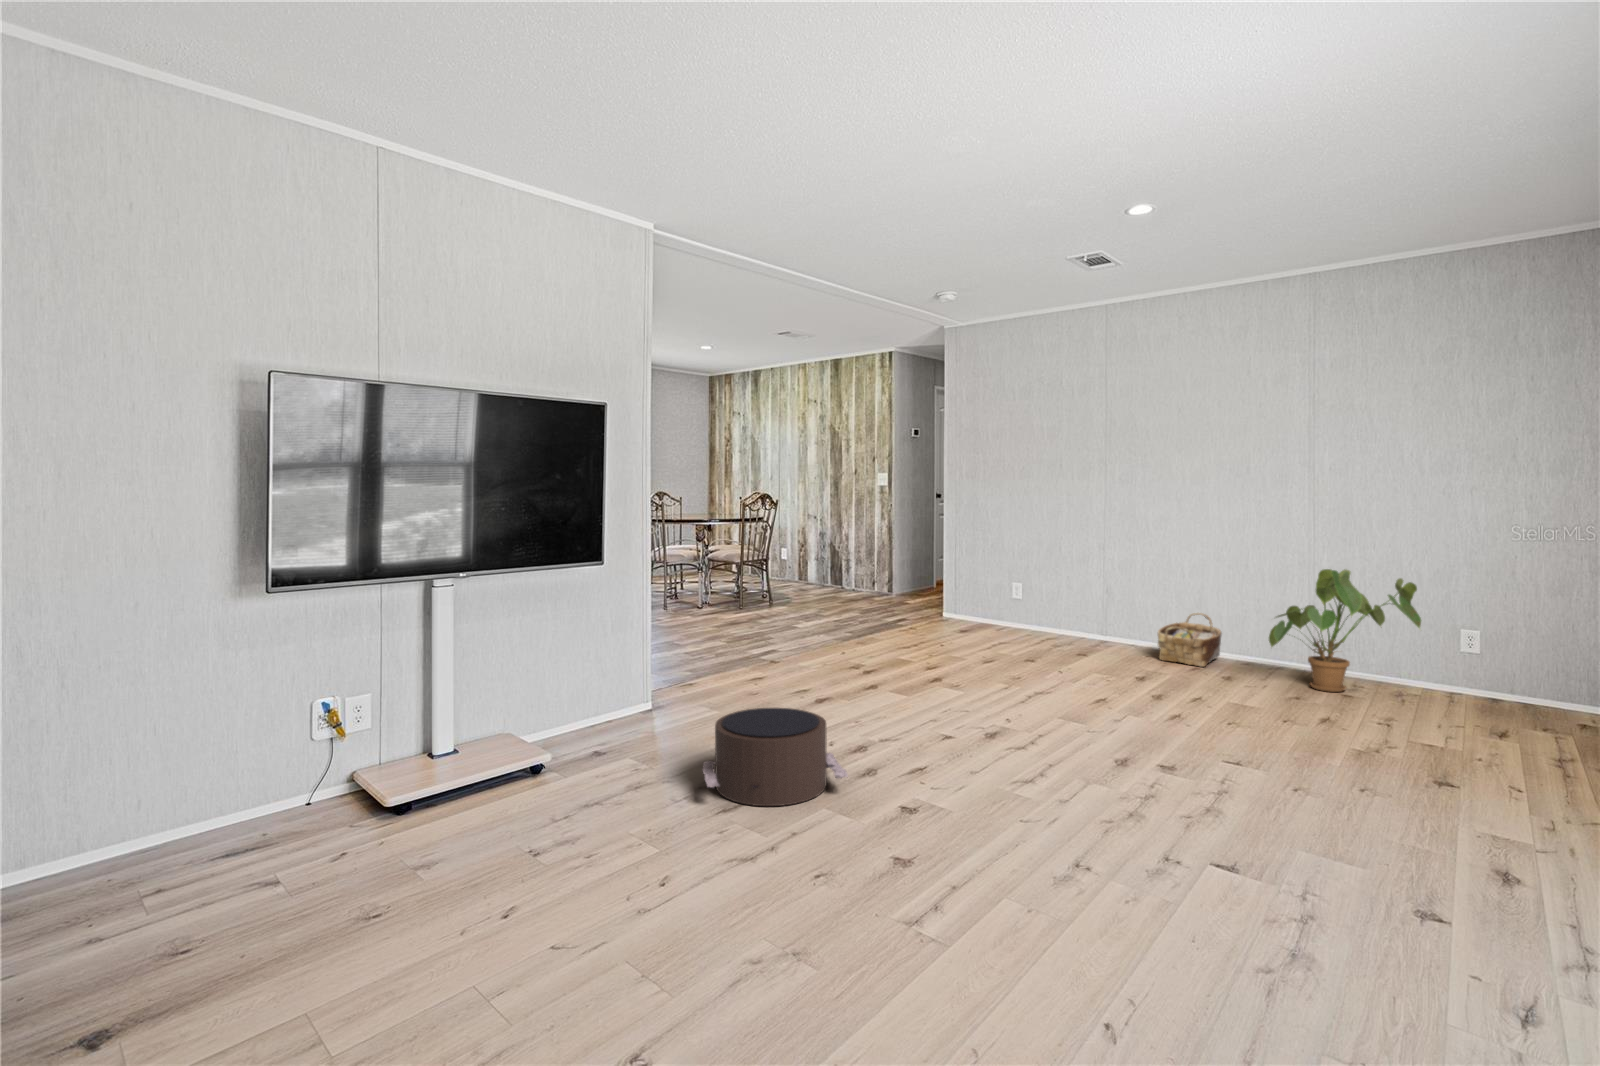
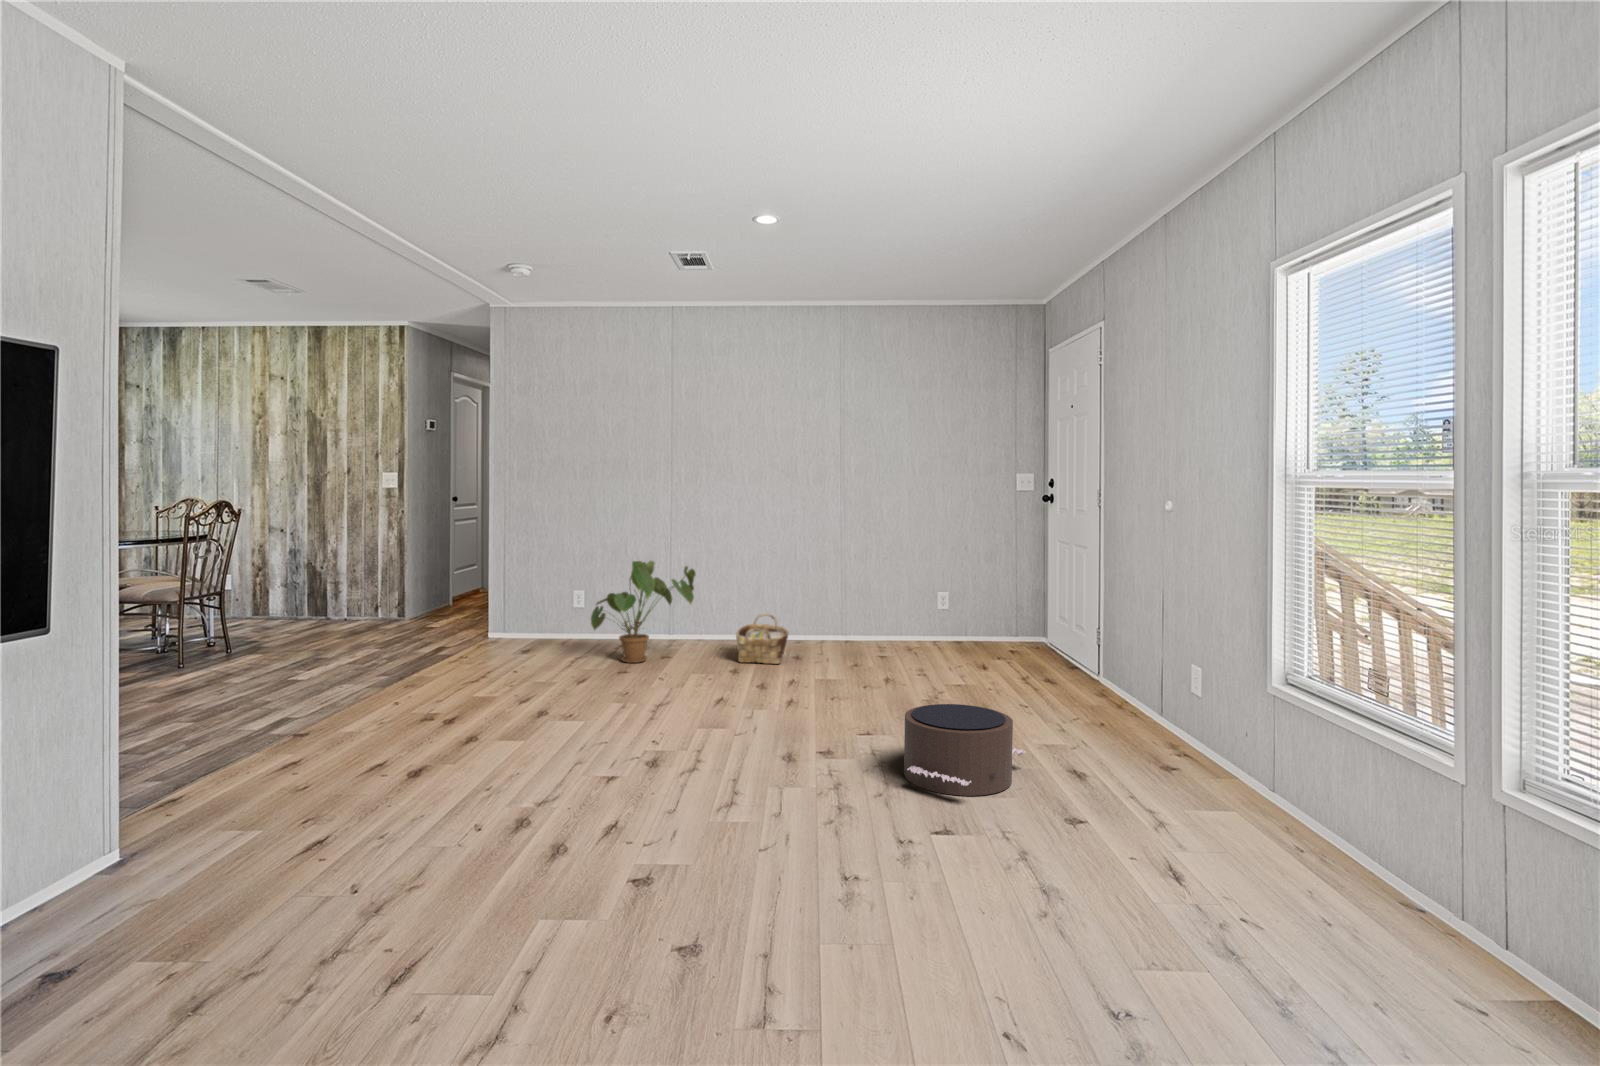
house plant: present [1269,569,1421,692] -> present [591,561,695,663]
pouf: present [703,708,848,806] -> present [904,704,1026,796]

